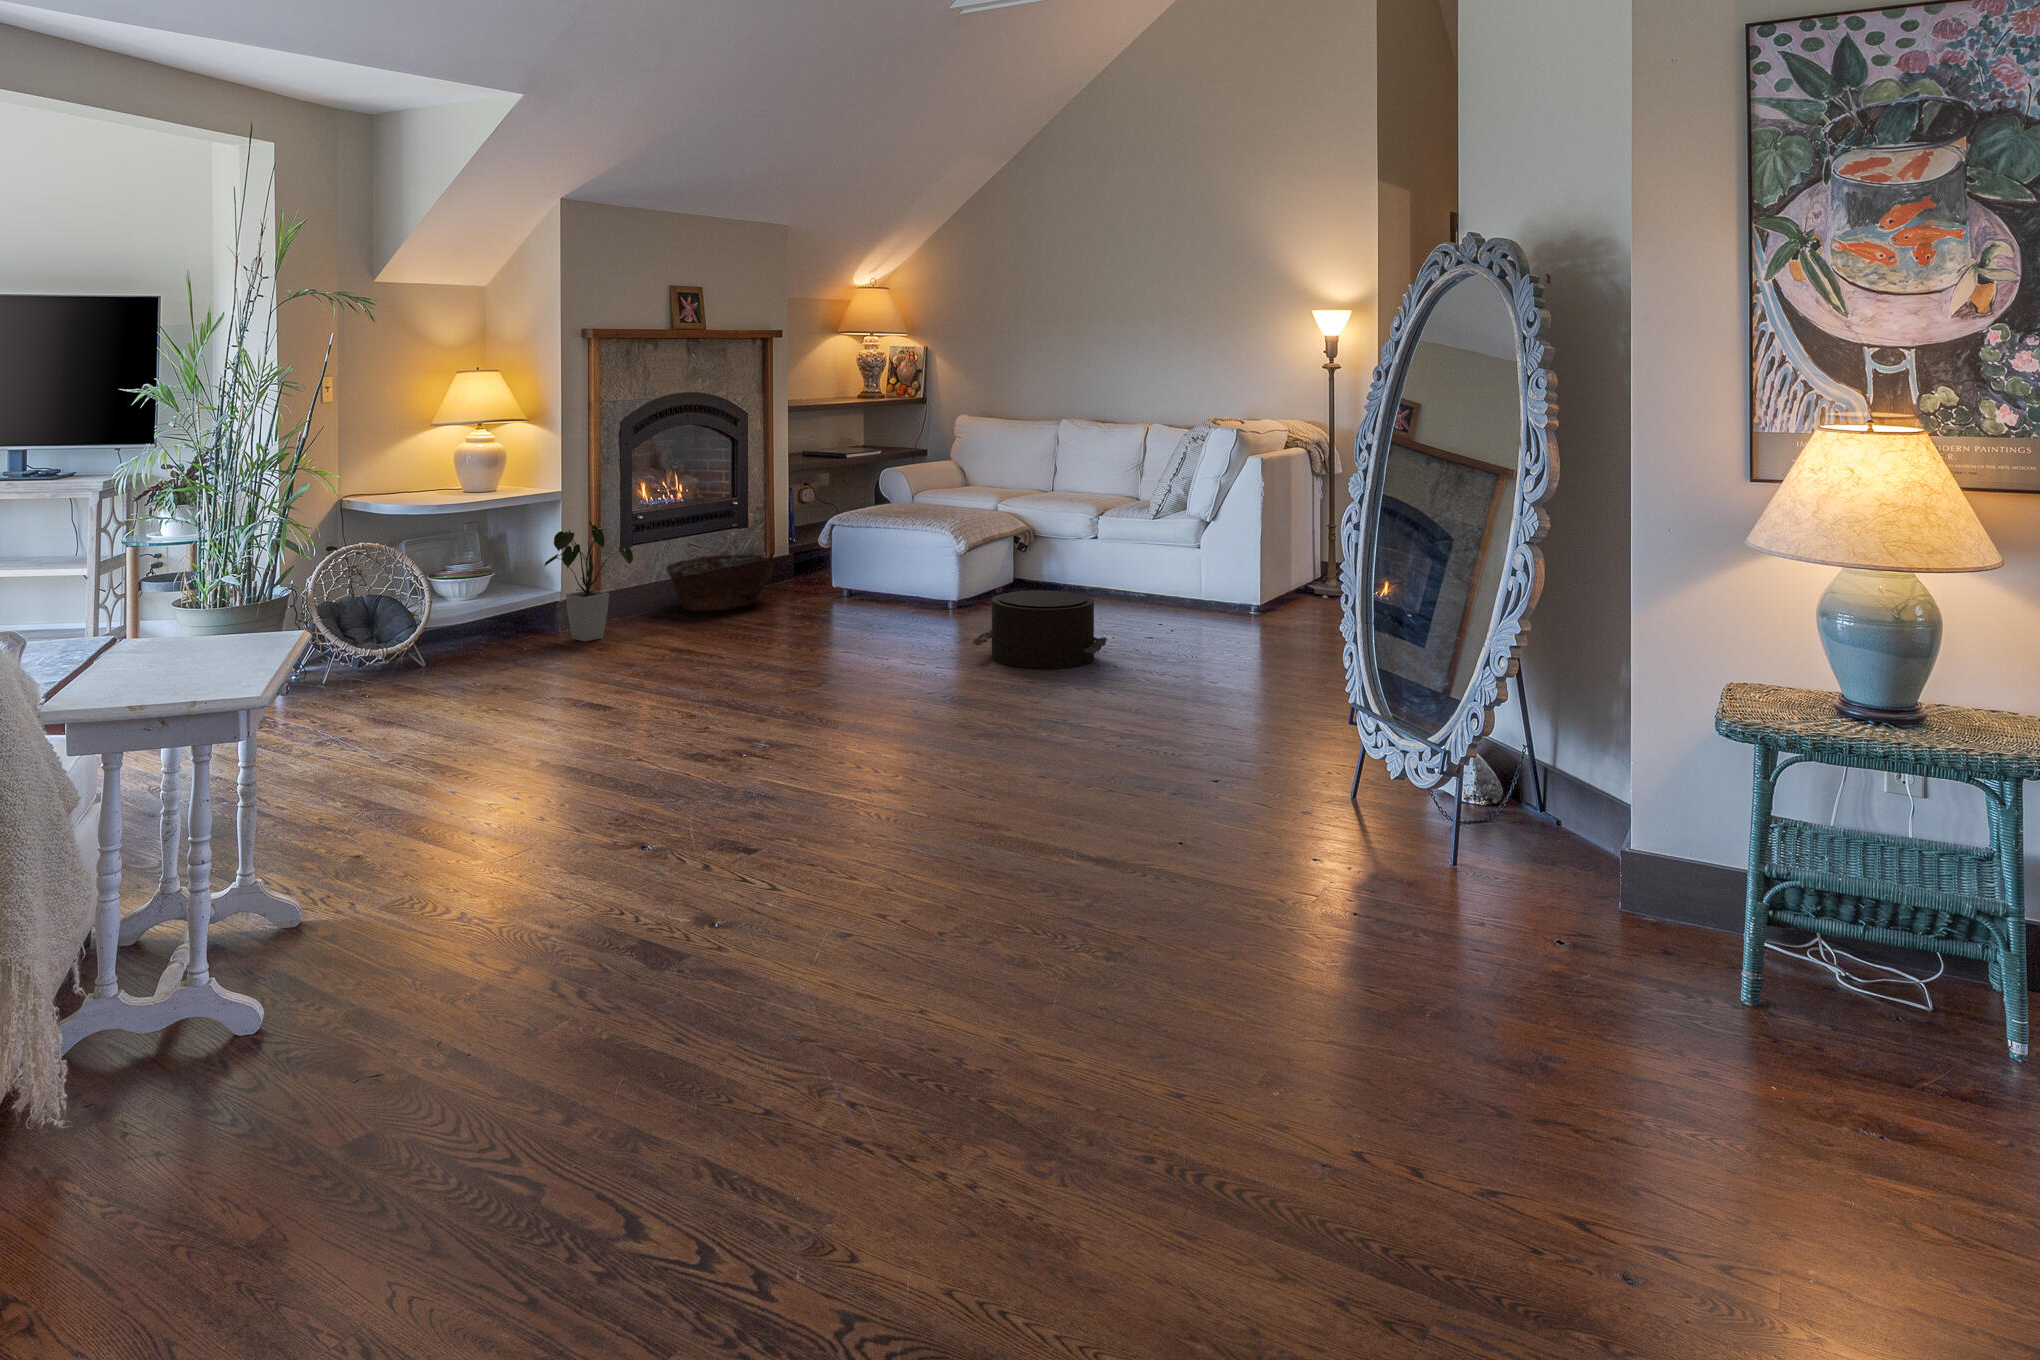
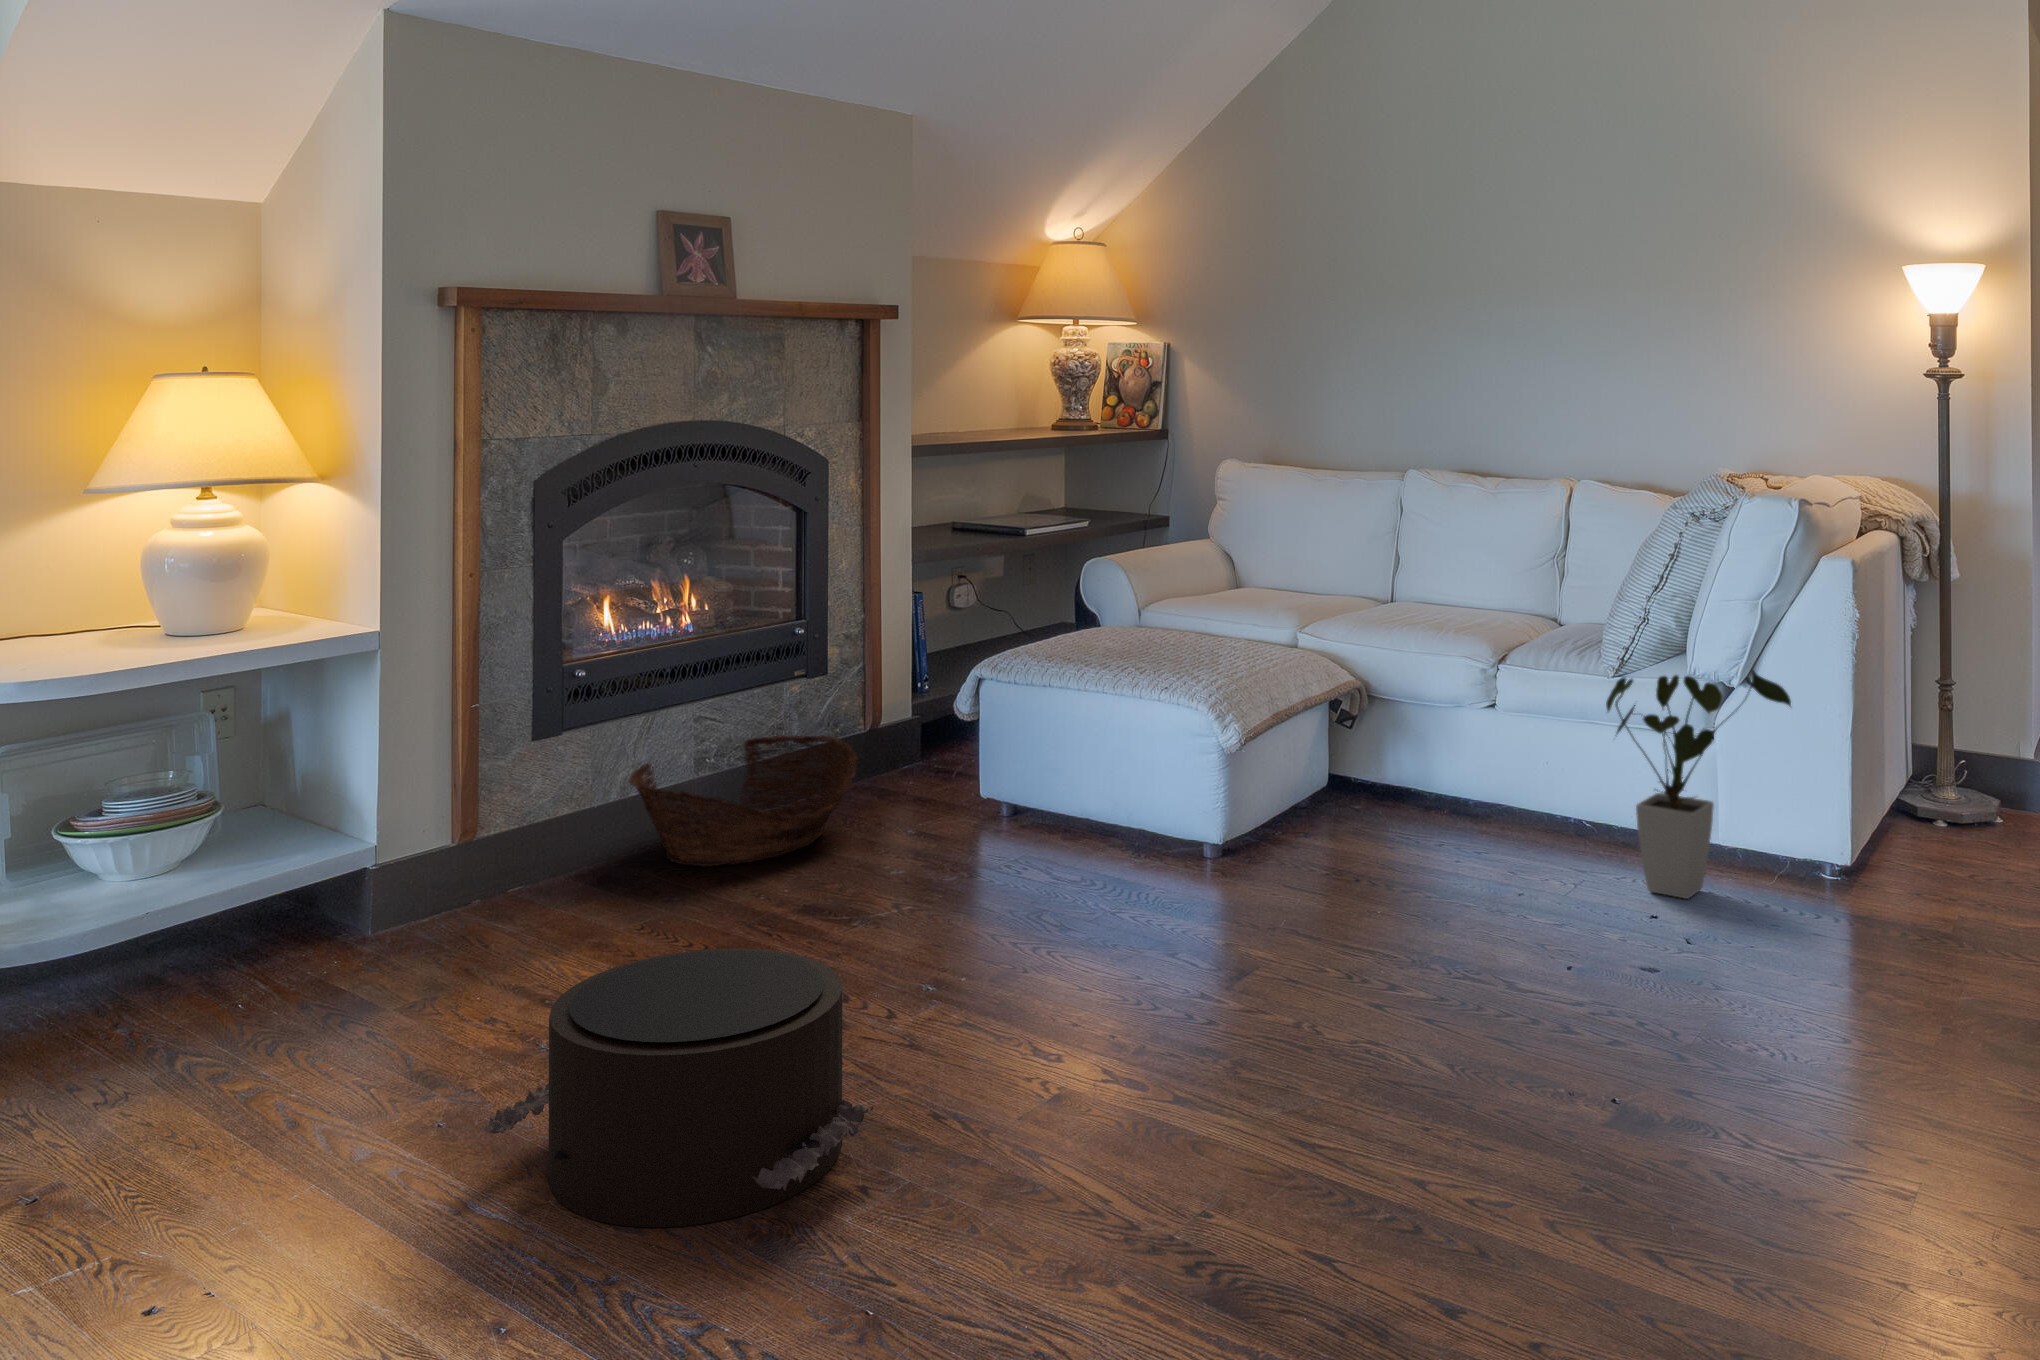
house plant: present [545,521,633,642] -> present [1606,670,1791,899]
pouf: present [972,590,1107,669] -> present [481,948,874,1228]

